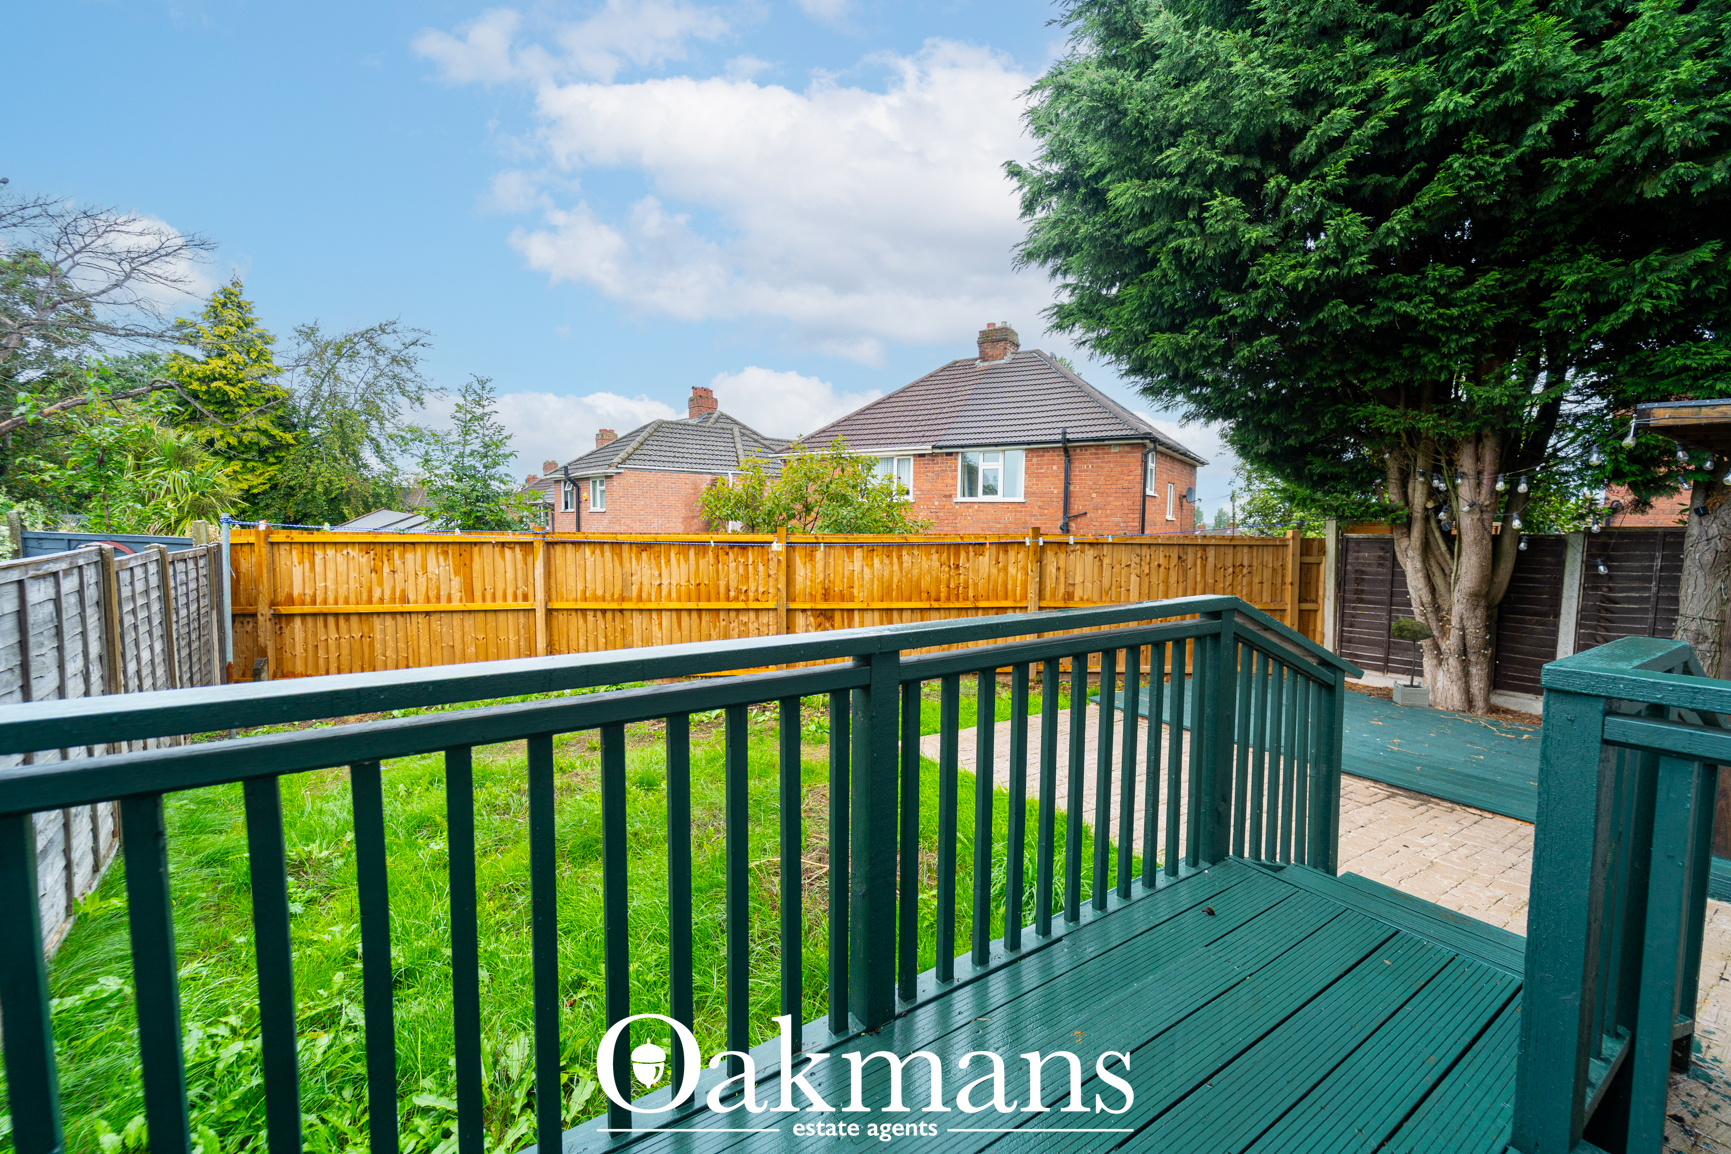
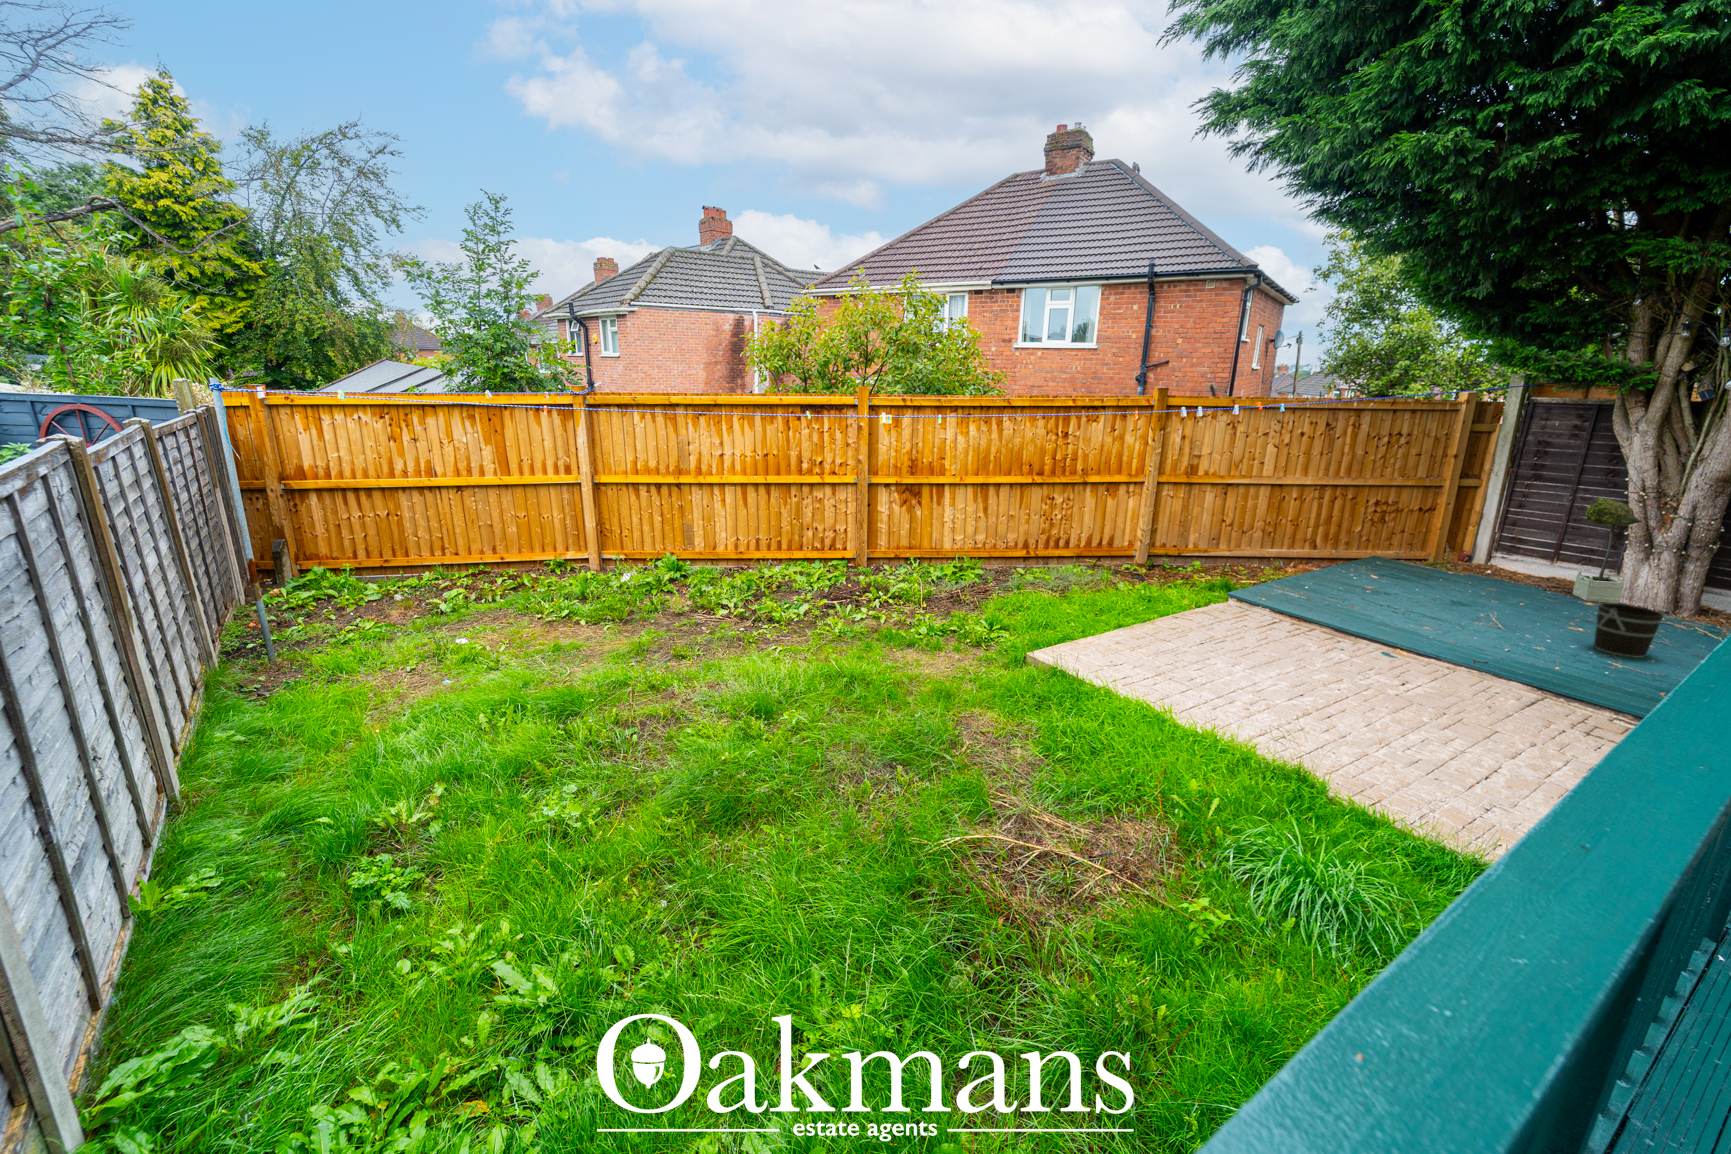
bucket: none [1383,700,1432,746] -> present [1594,602,1663,658]

